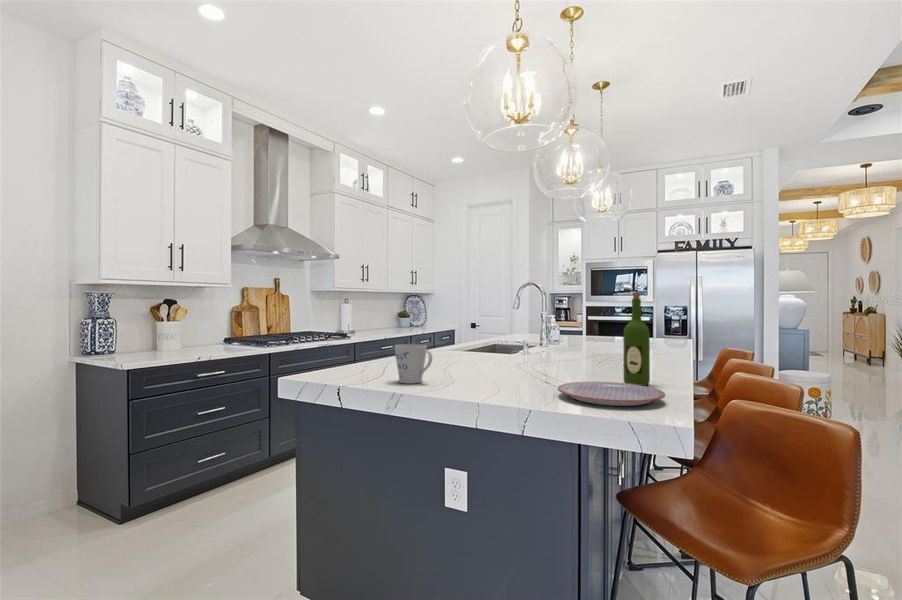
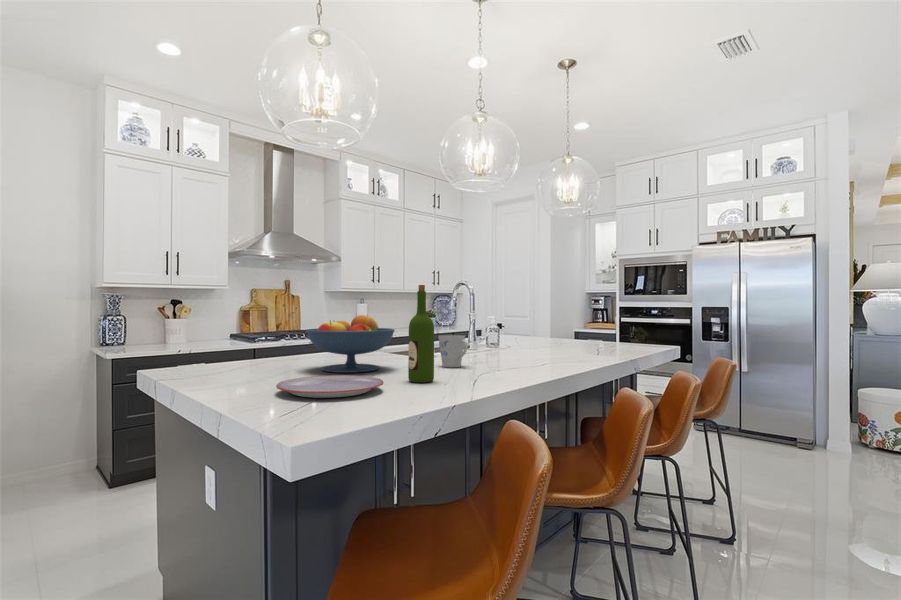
fruit bowl: none [485,320,572,379] -> present [306,315,395,373]
mug: present [395,344,432,384] -> present [439,335,468,367]

